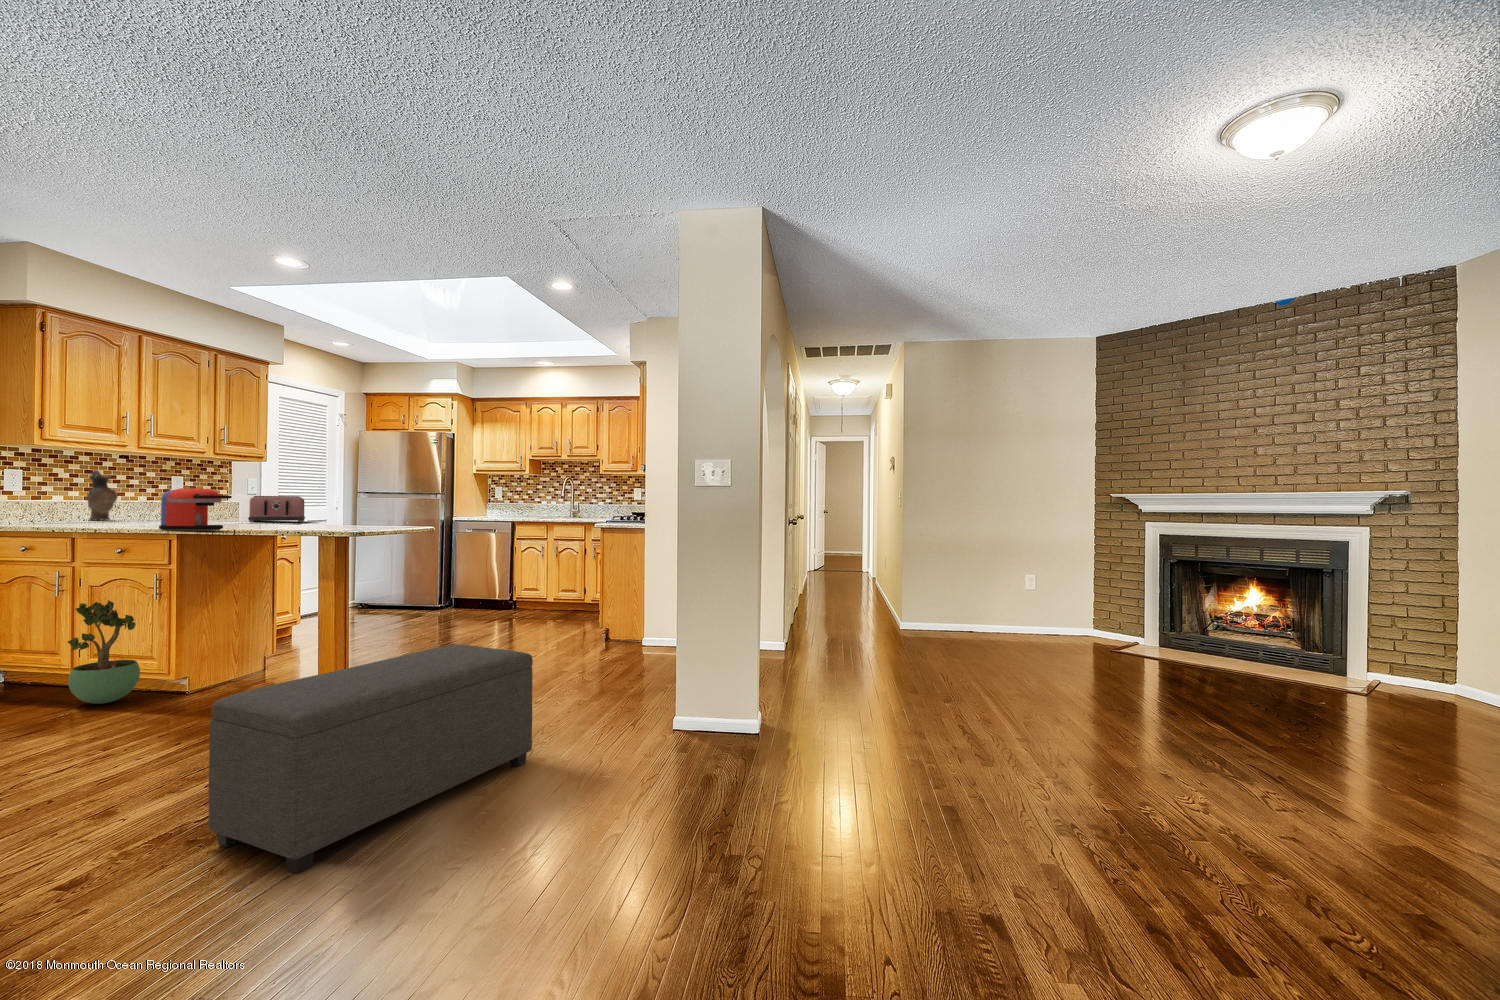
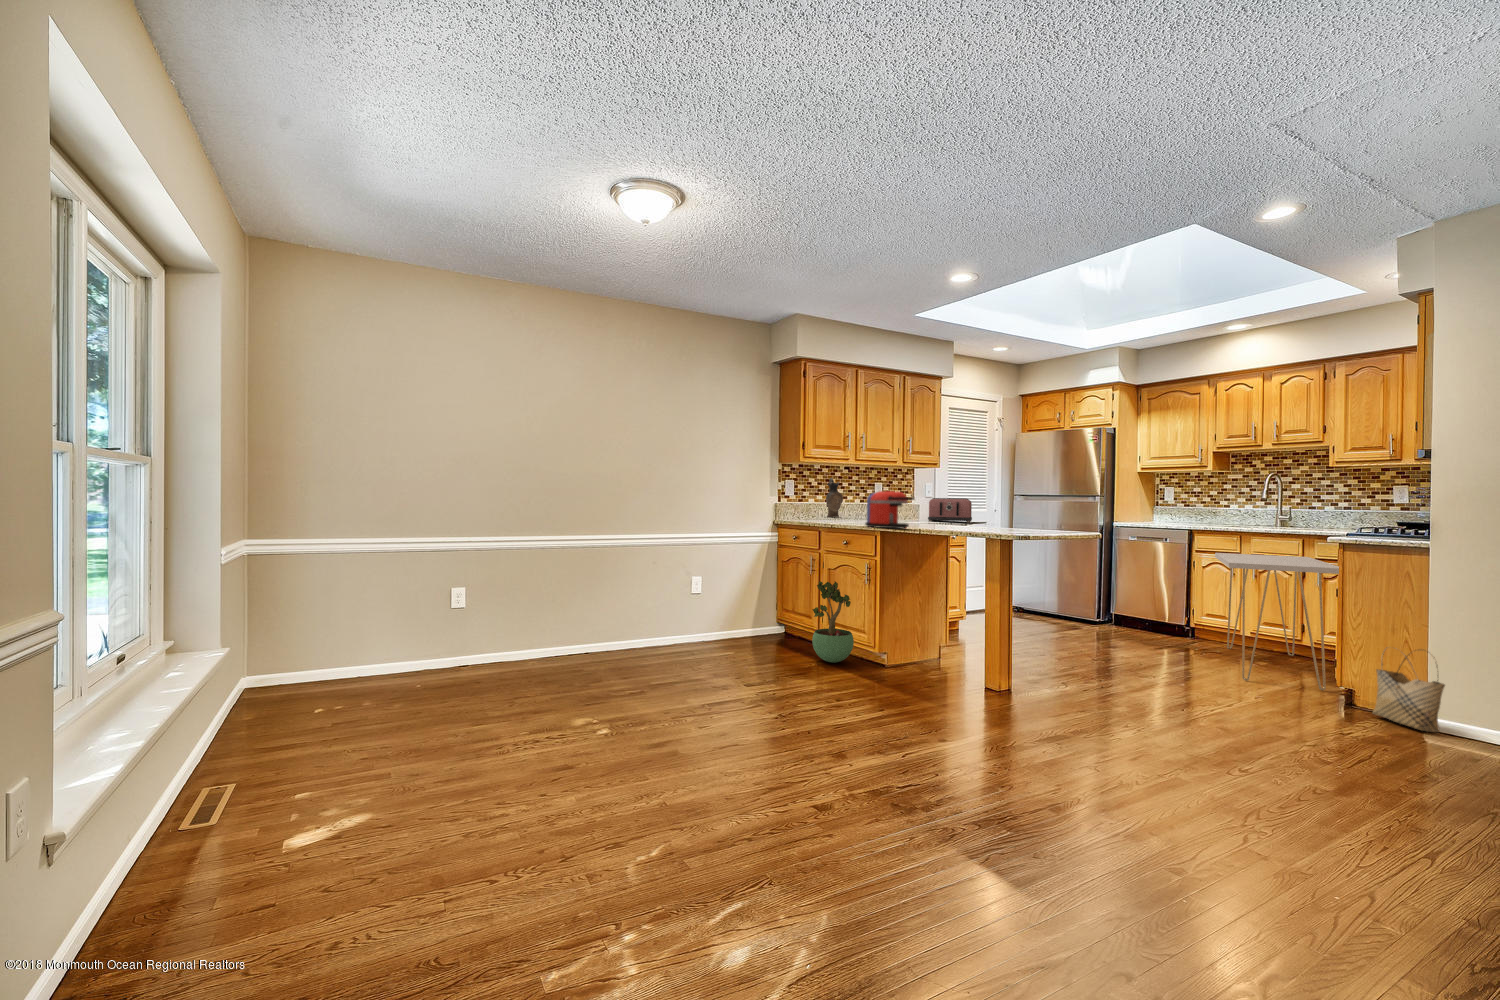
console table: none [529,540,603,637] -> present [1215,553,1339,690]
woven basket: none [614,595,647,648] -> present [1373,647,1445,732]
ottoman: present [208,645,533,873] -> none [892,685,1270,926]

